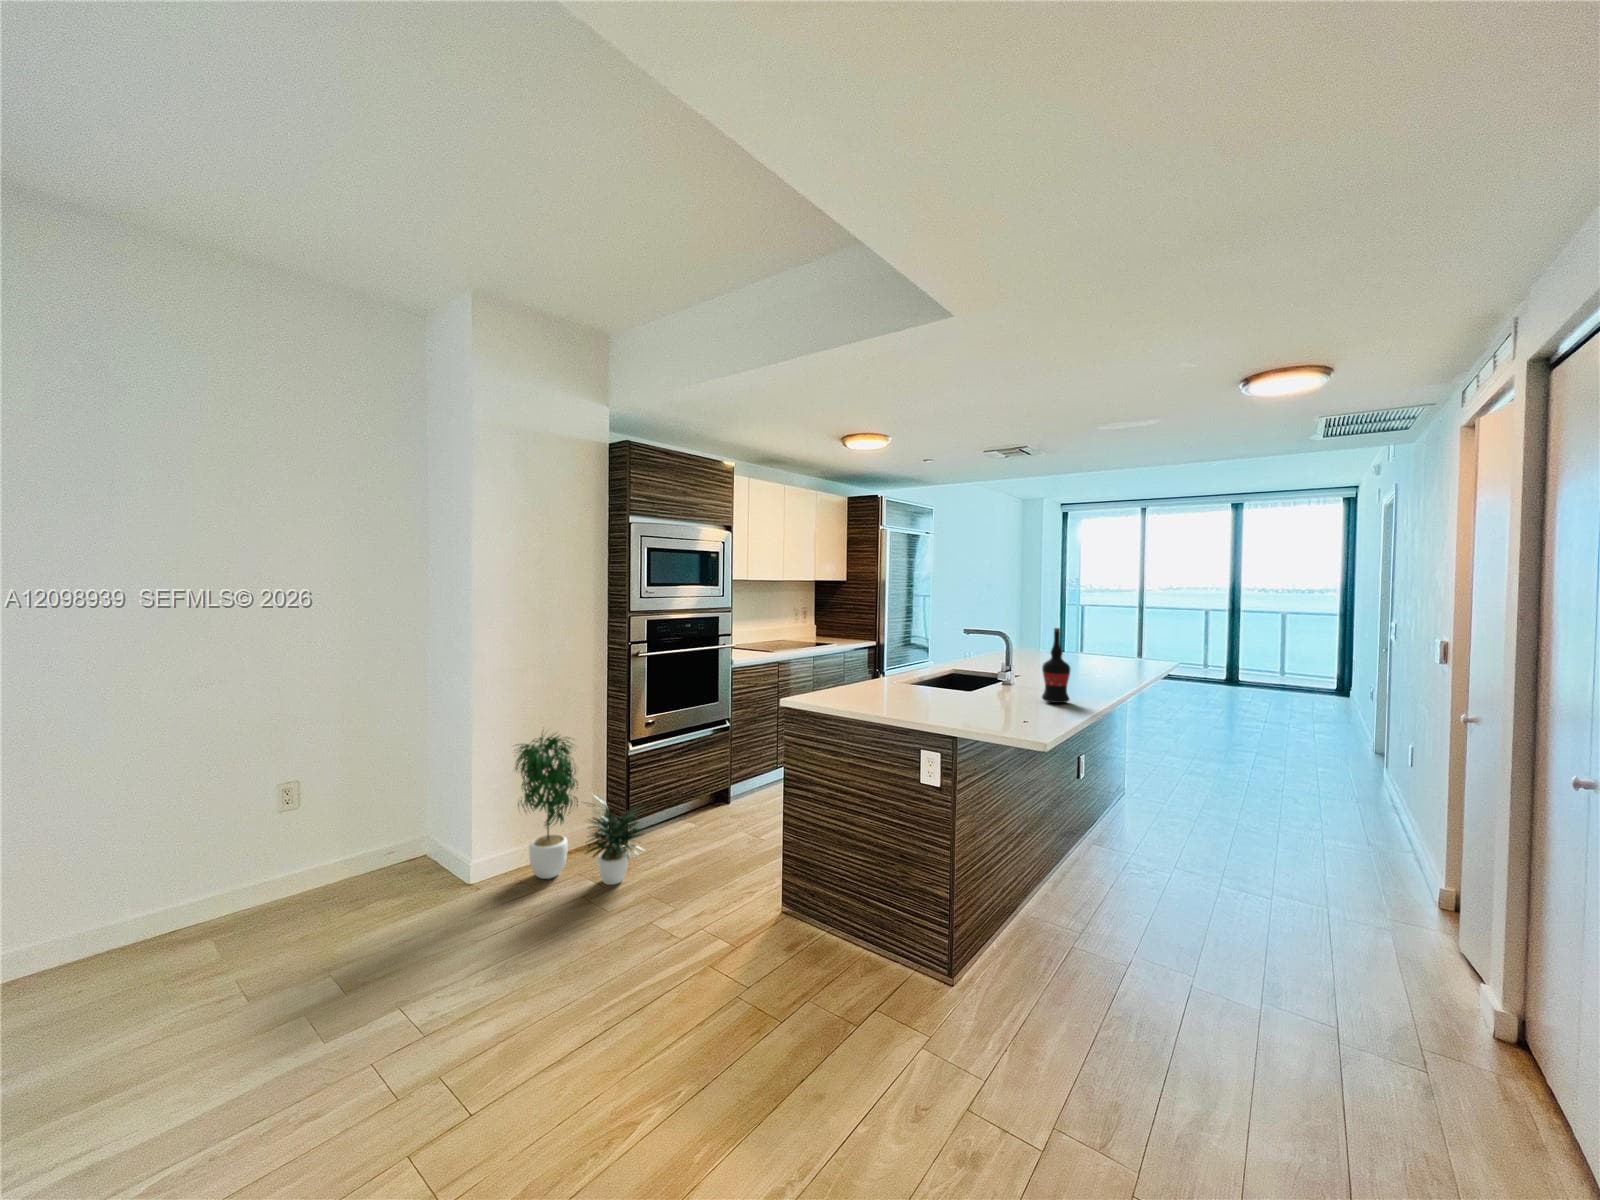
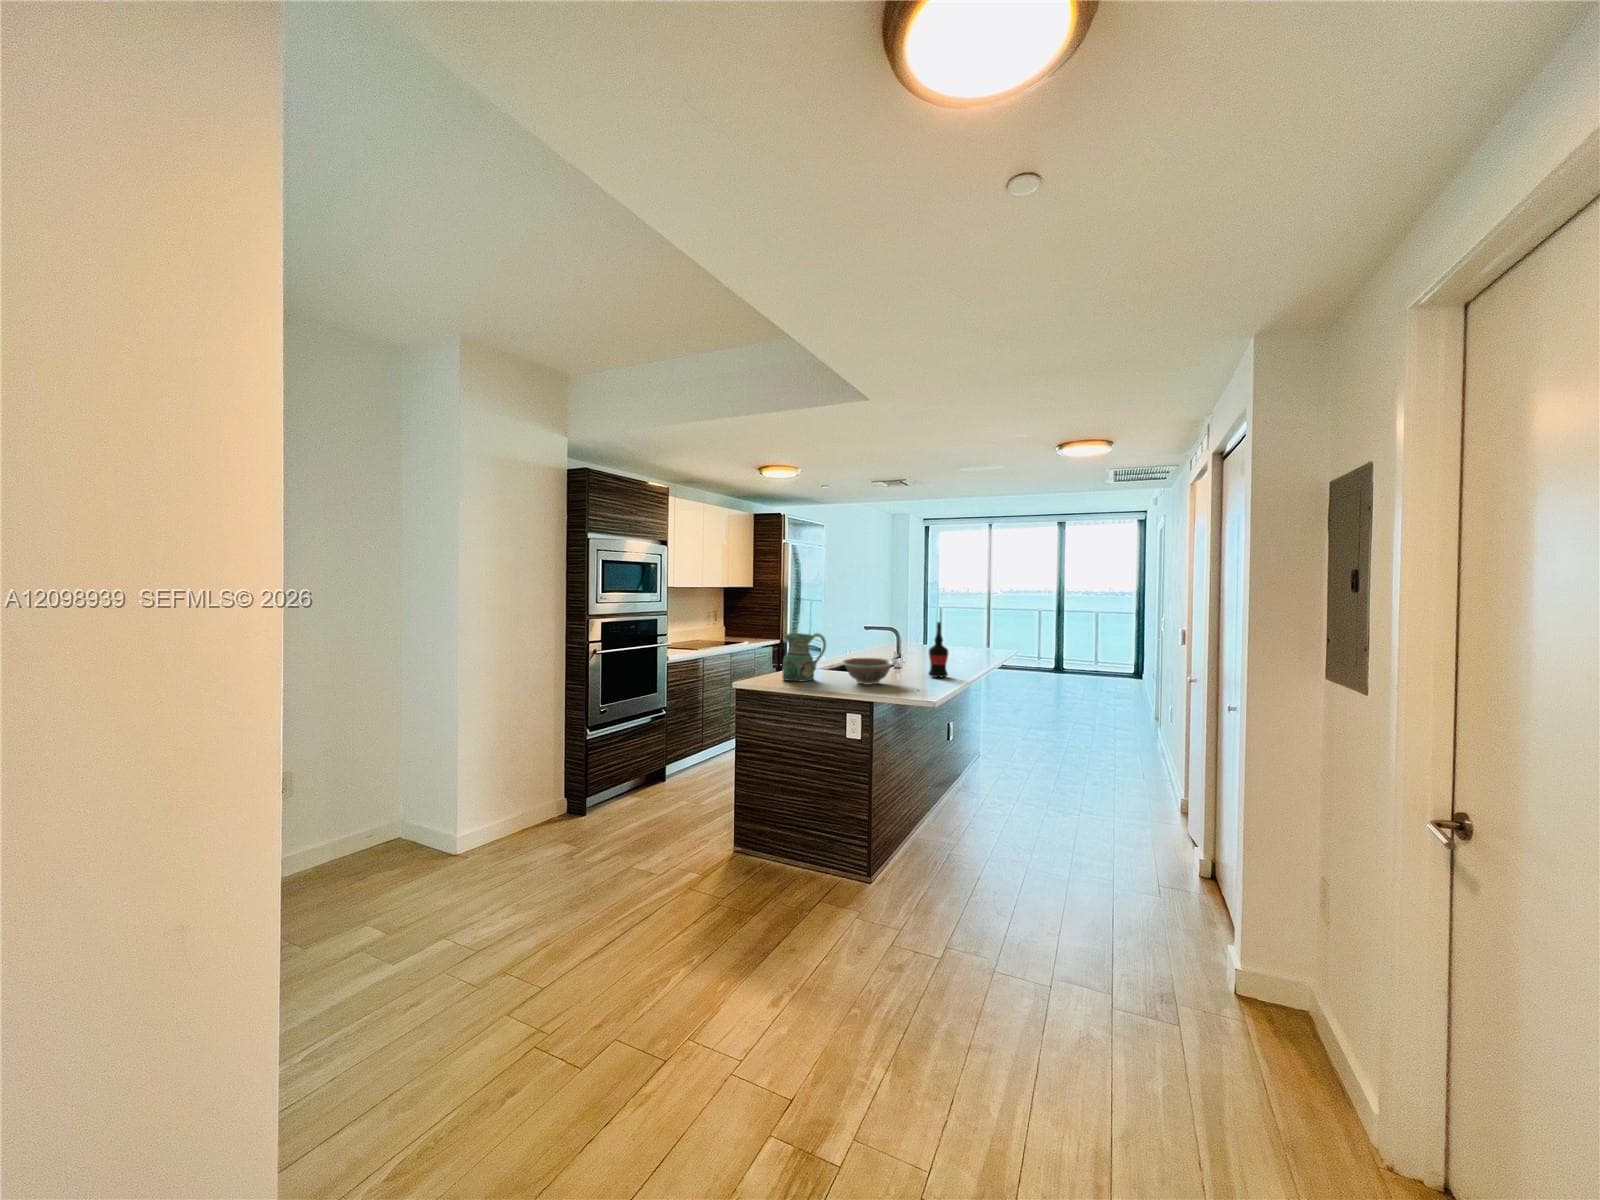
ceramic pitcher: none [846,640,903,702] -> present [782,633,826,681]
decorative bowl: none [918,674,992,711] -> present [841,658,895,685]
potted plant: present [515,734,643,885] -> none [489,713,612,847]

